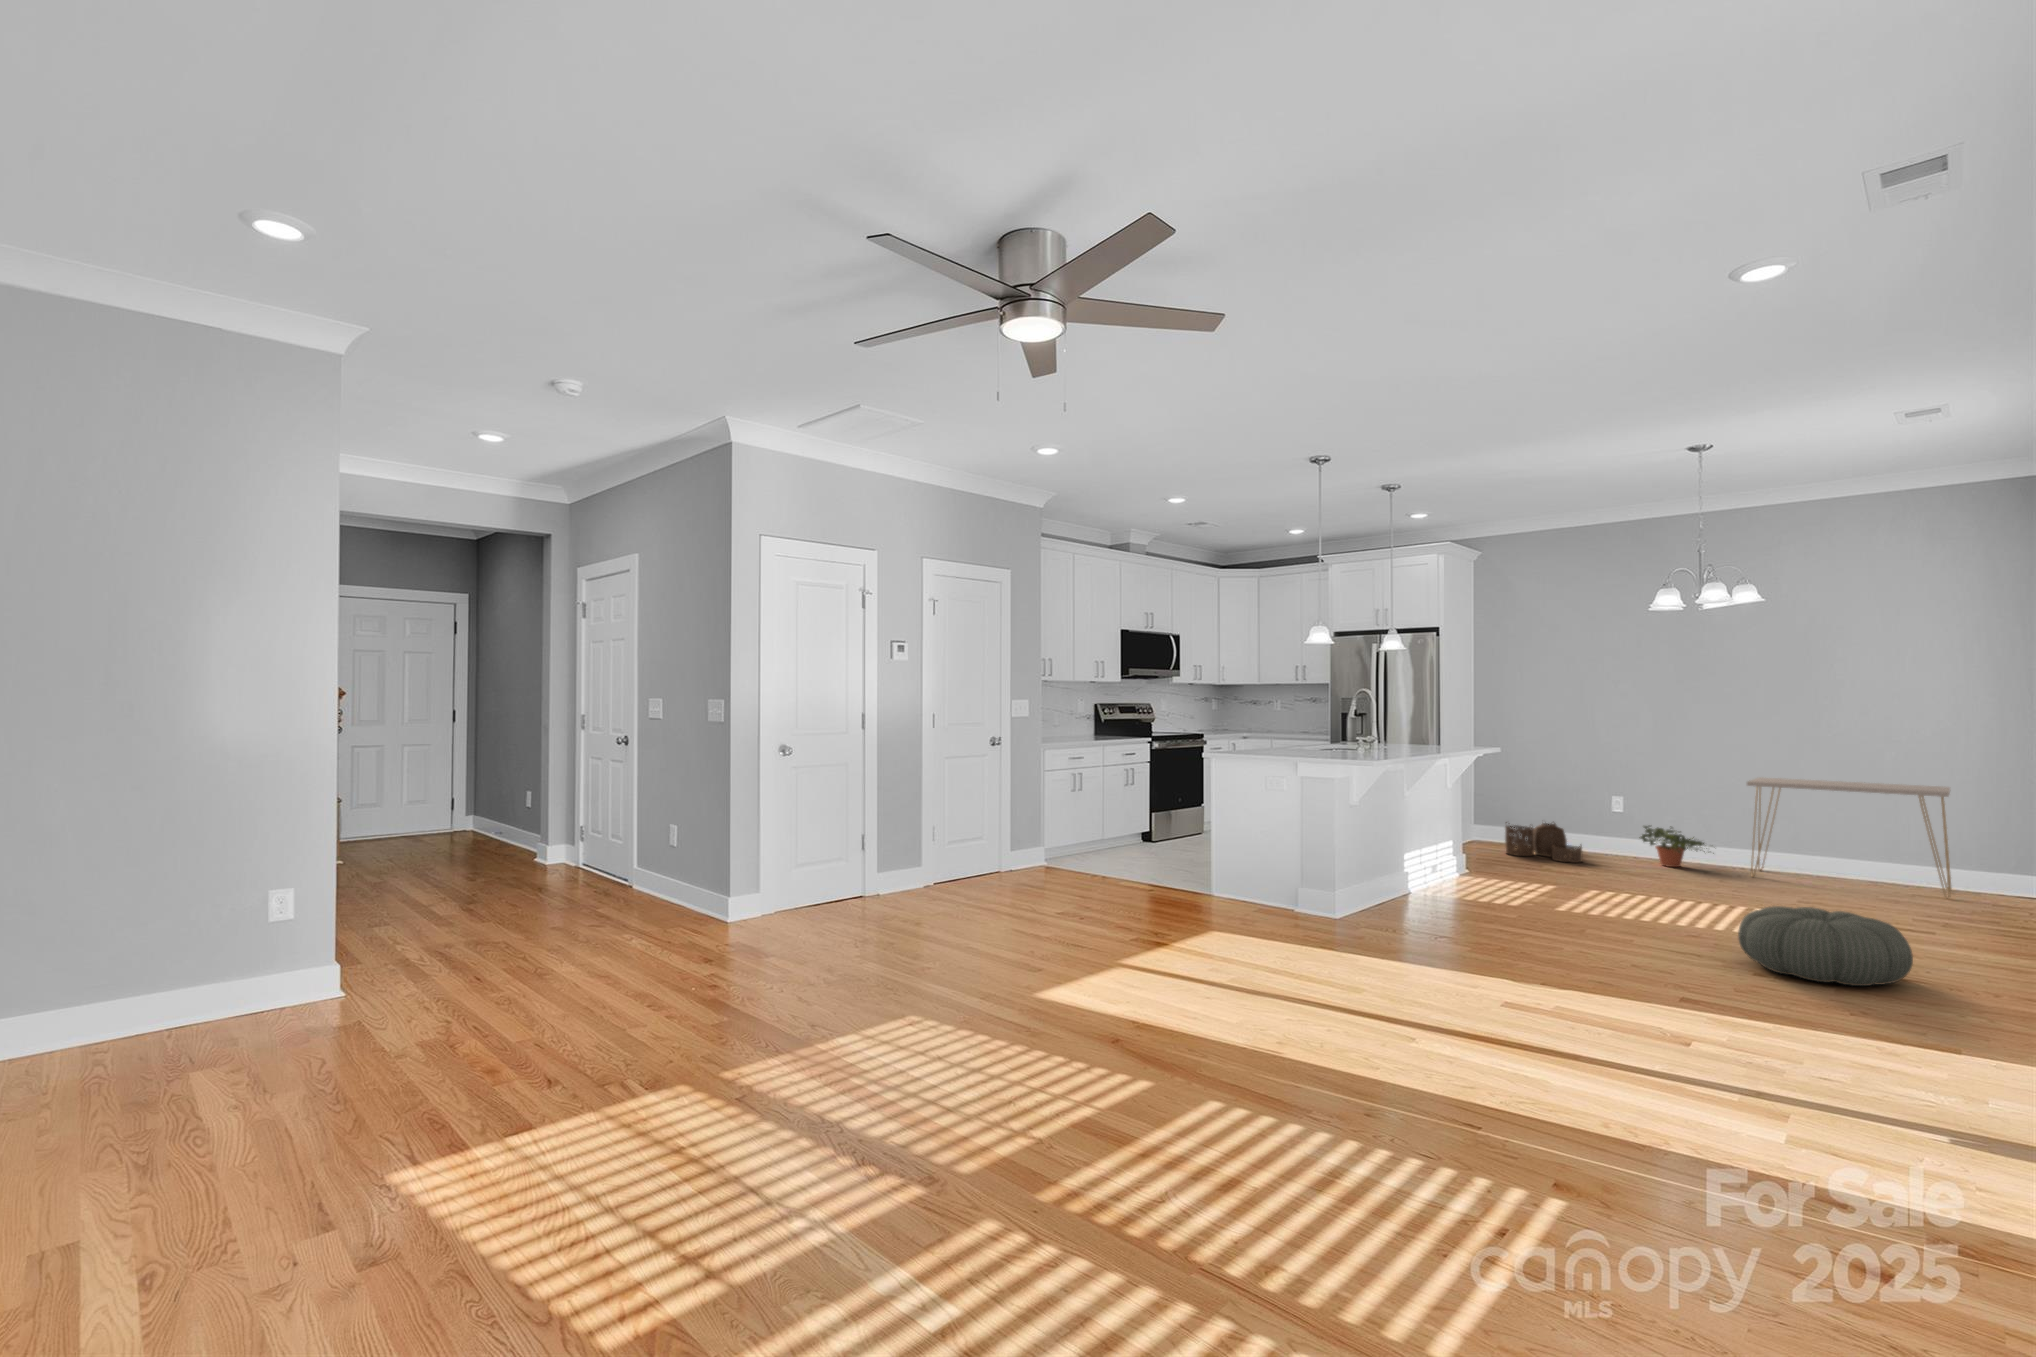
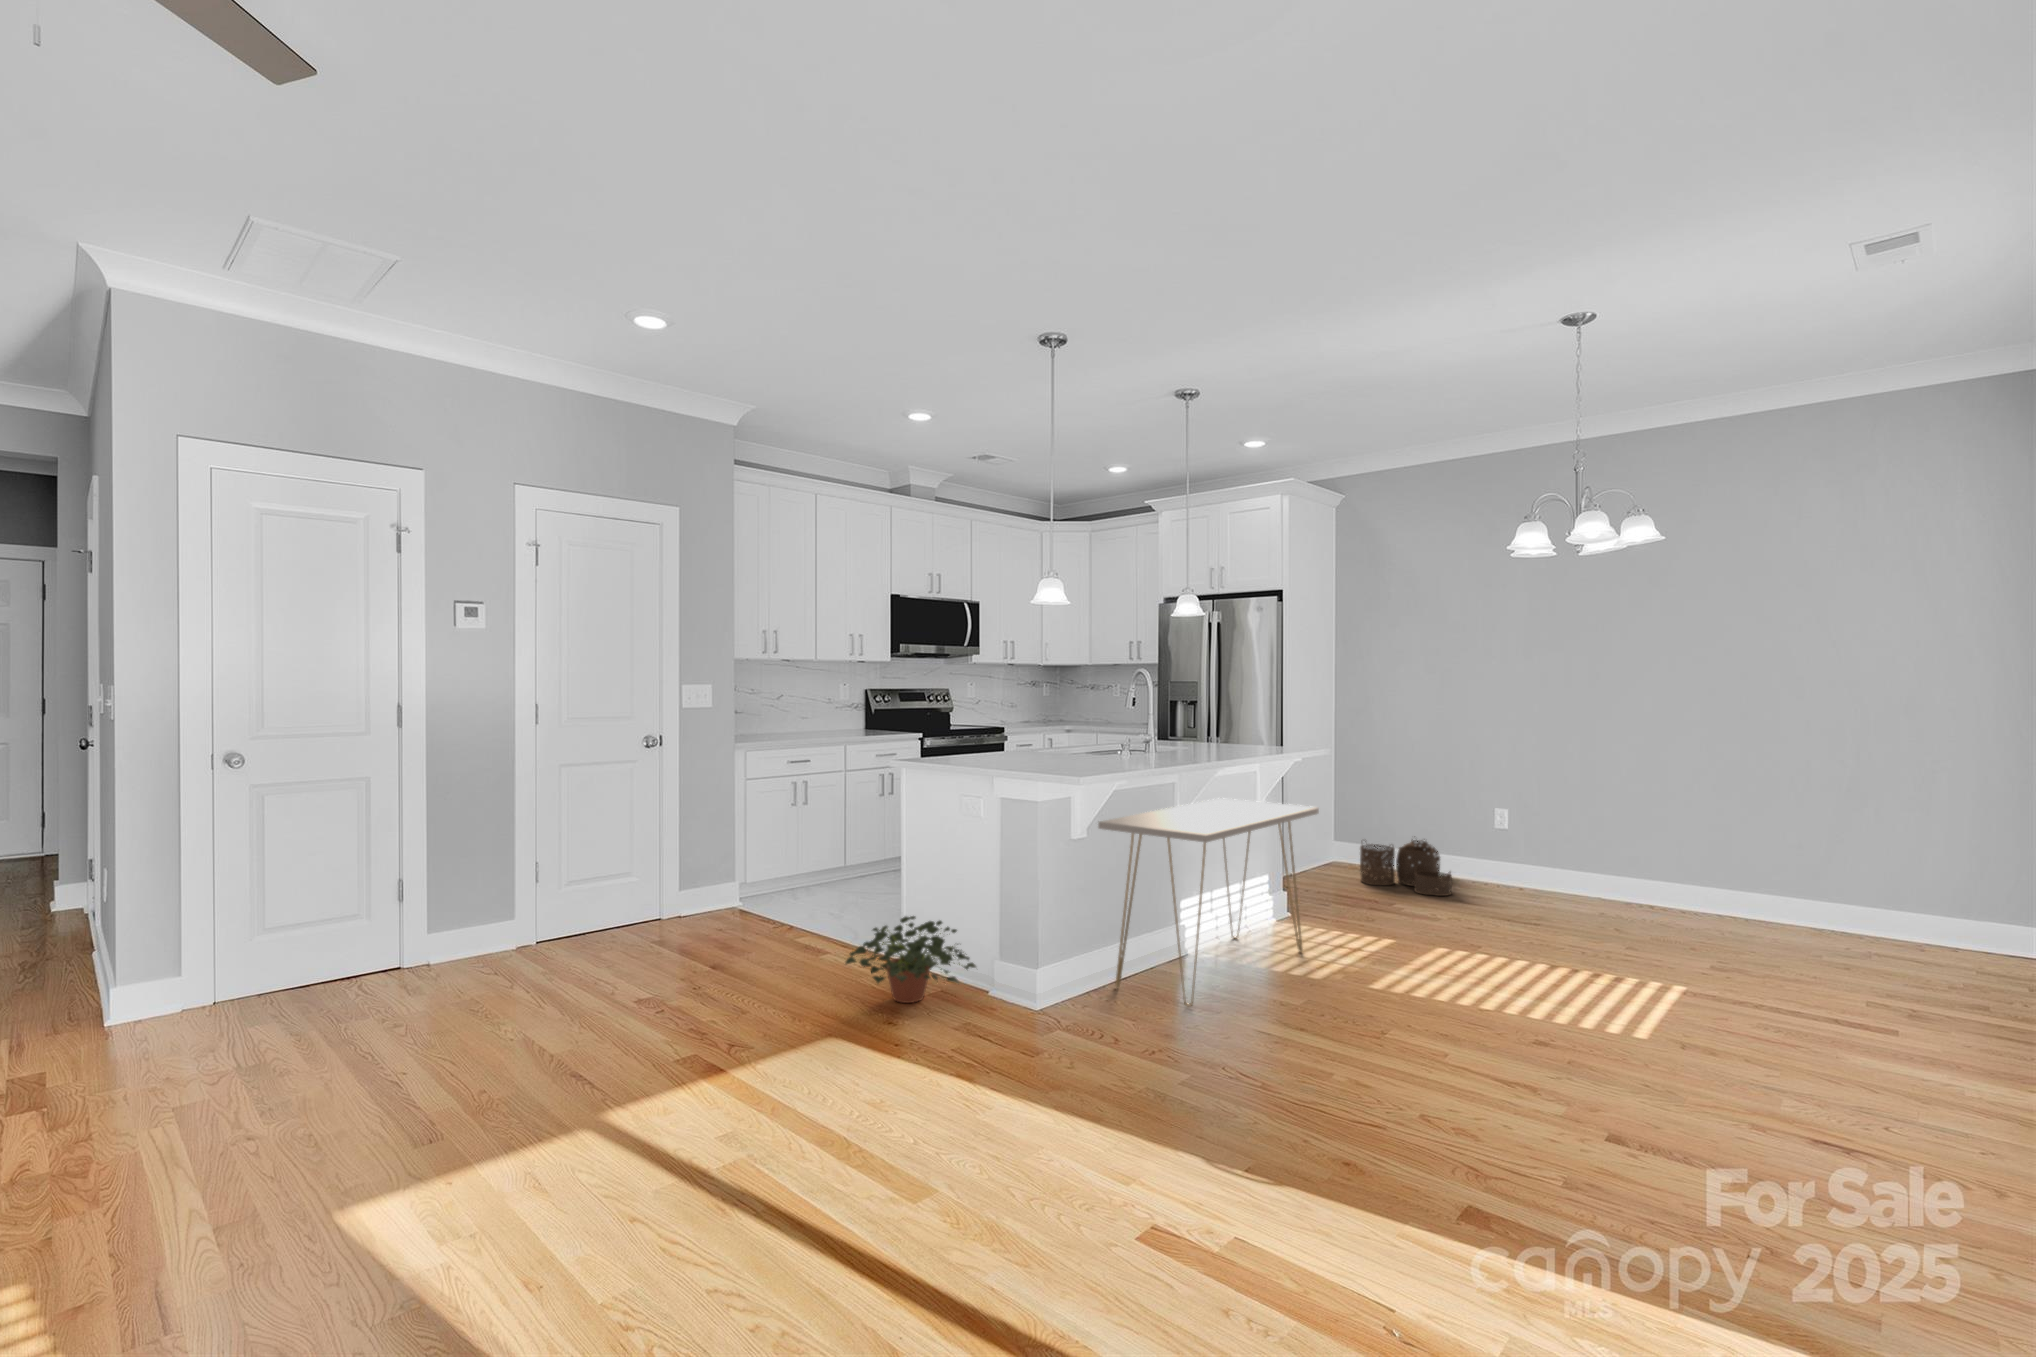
console table: present [1747,777,1952,898] -> present [1098,798,1319,1007]
potted plant: present [1639,826,1714,867] -> present [846,916,976,1003]
pouf: present [1738,906,1913,986] -> none [1587,1012,1858,1168]

